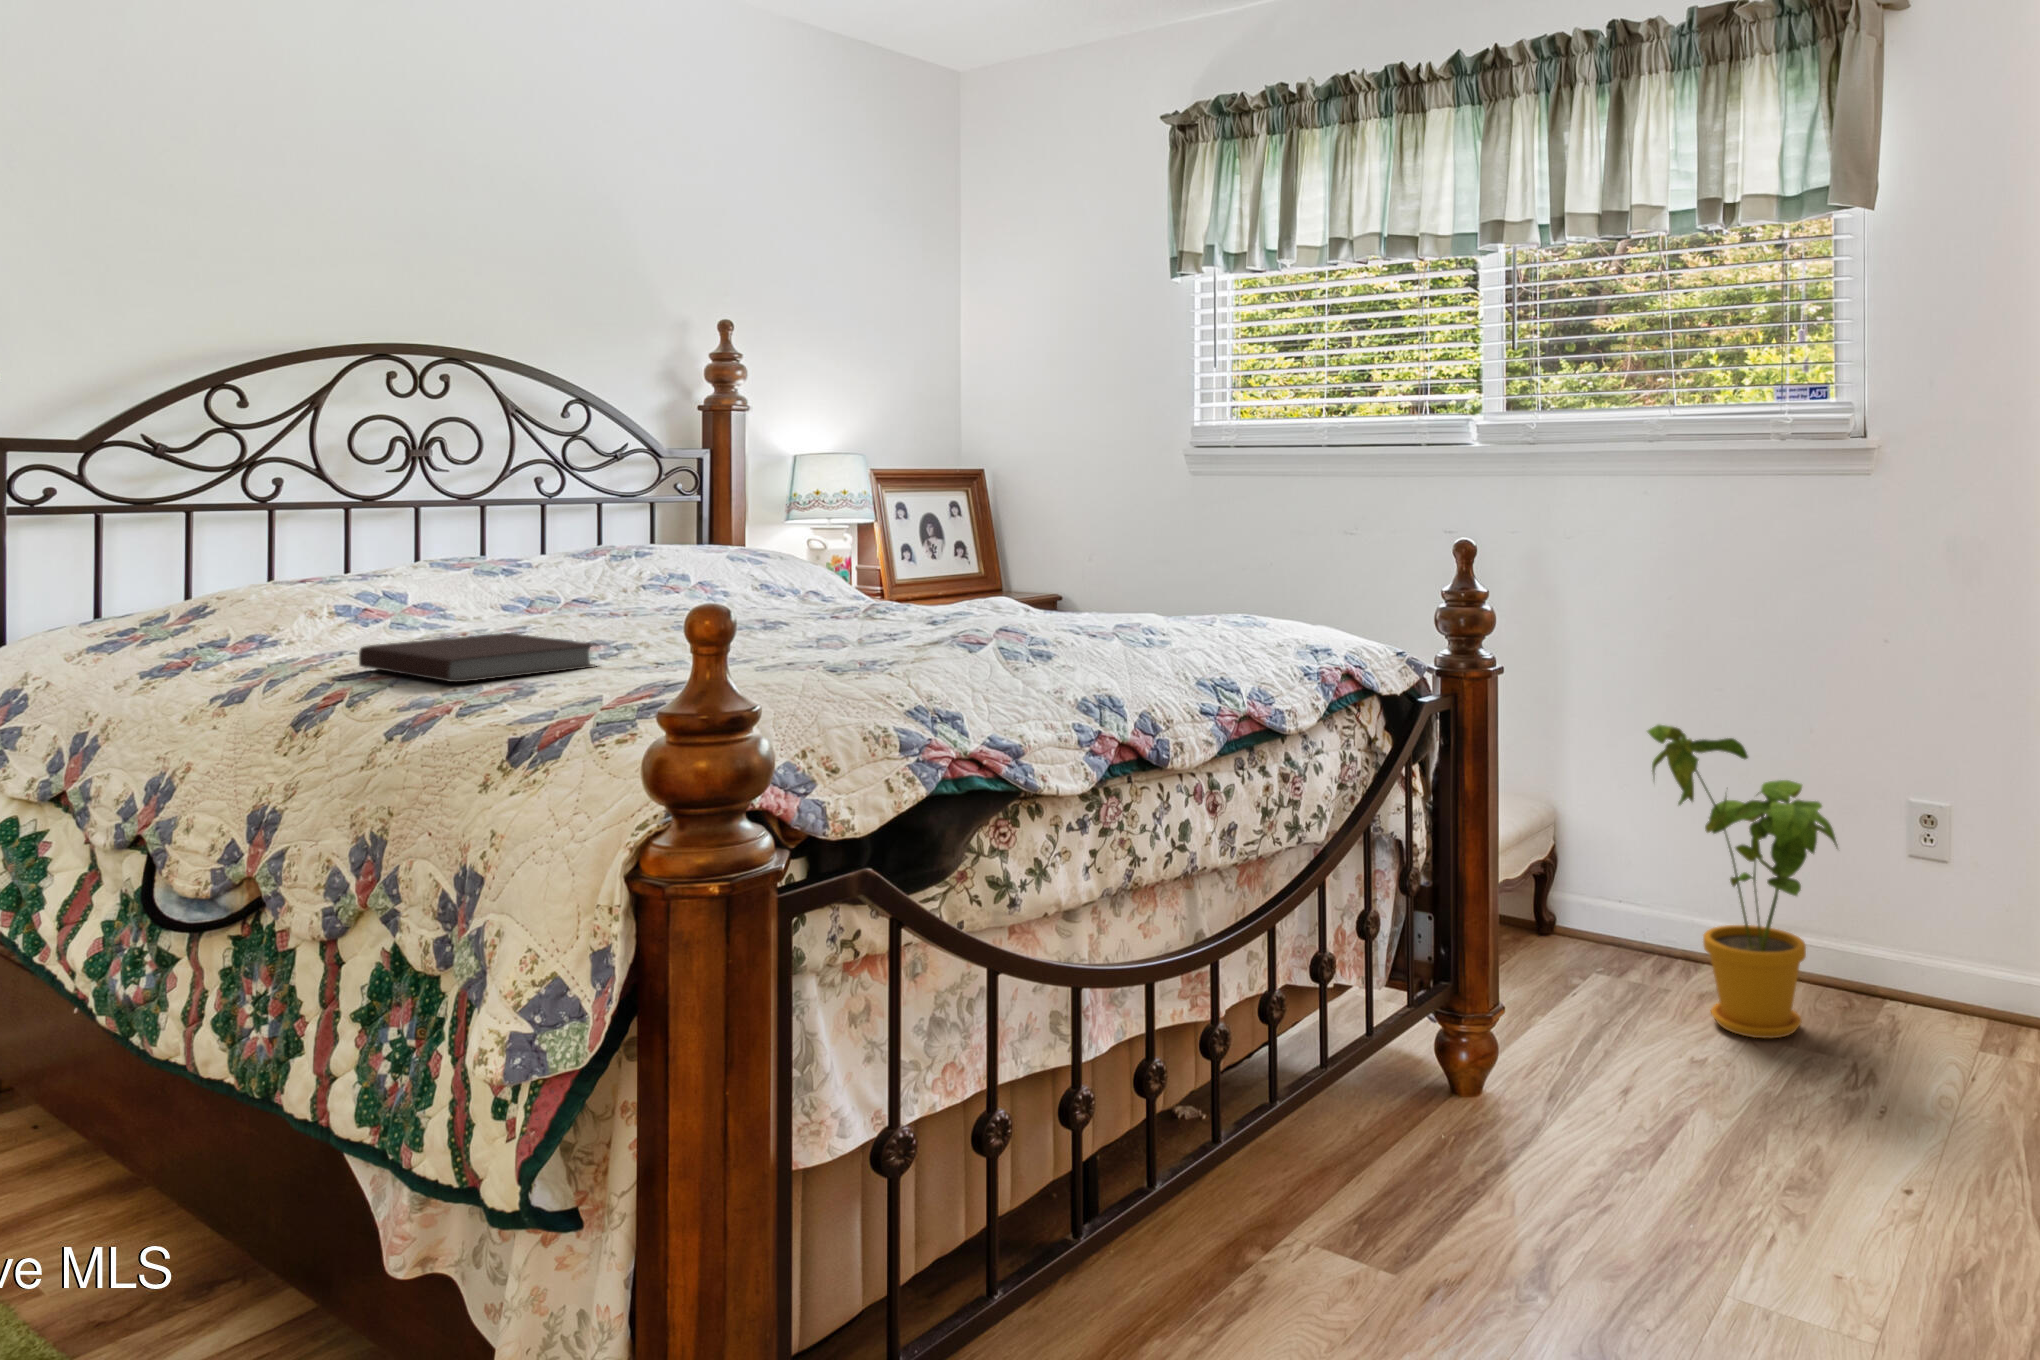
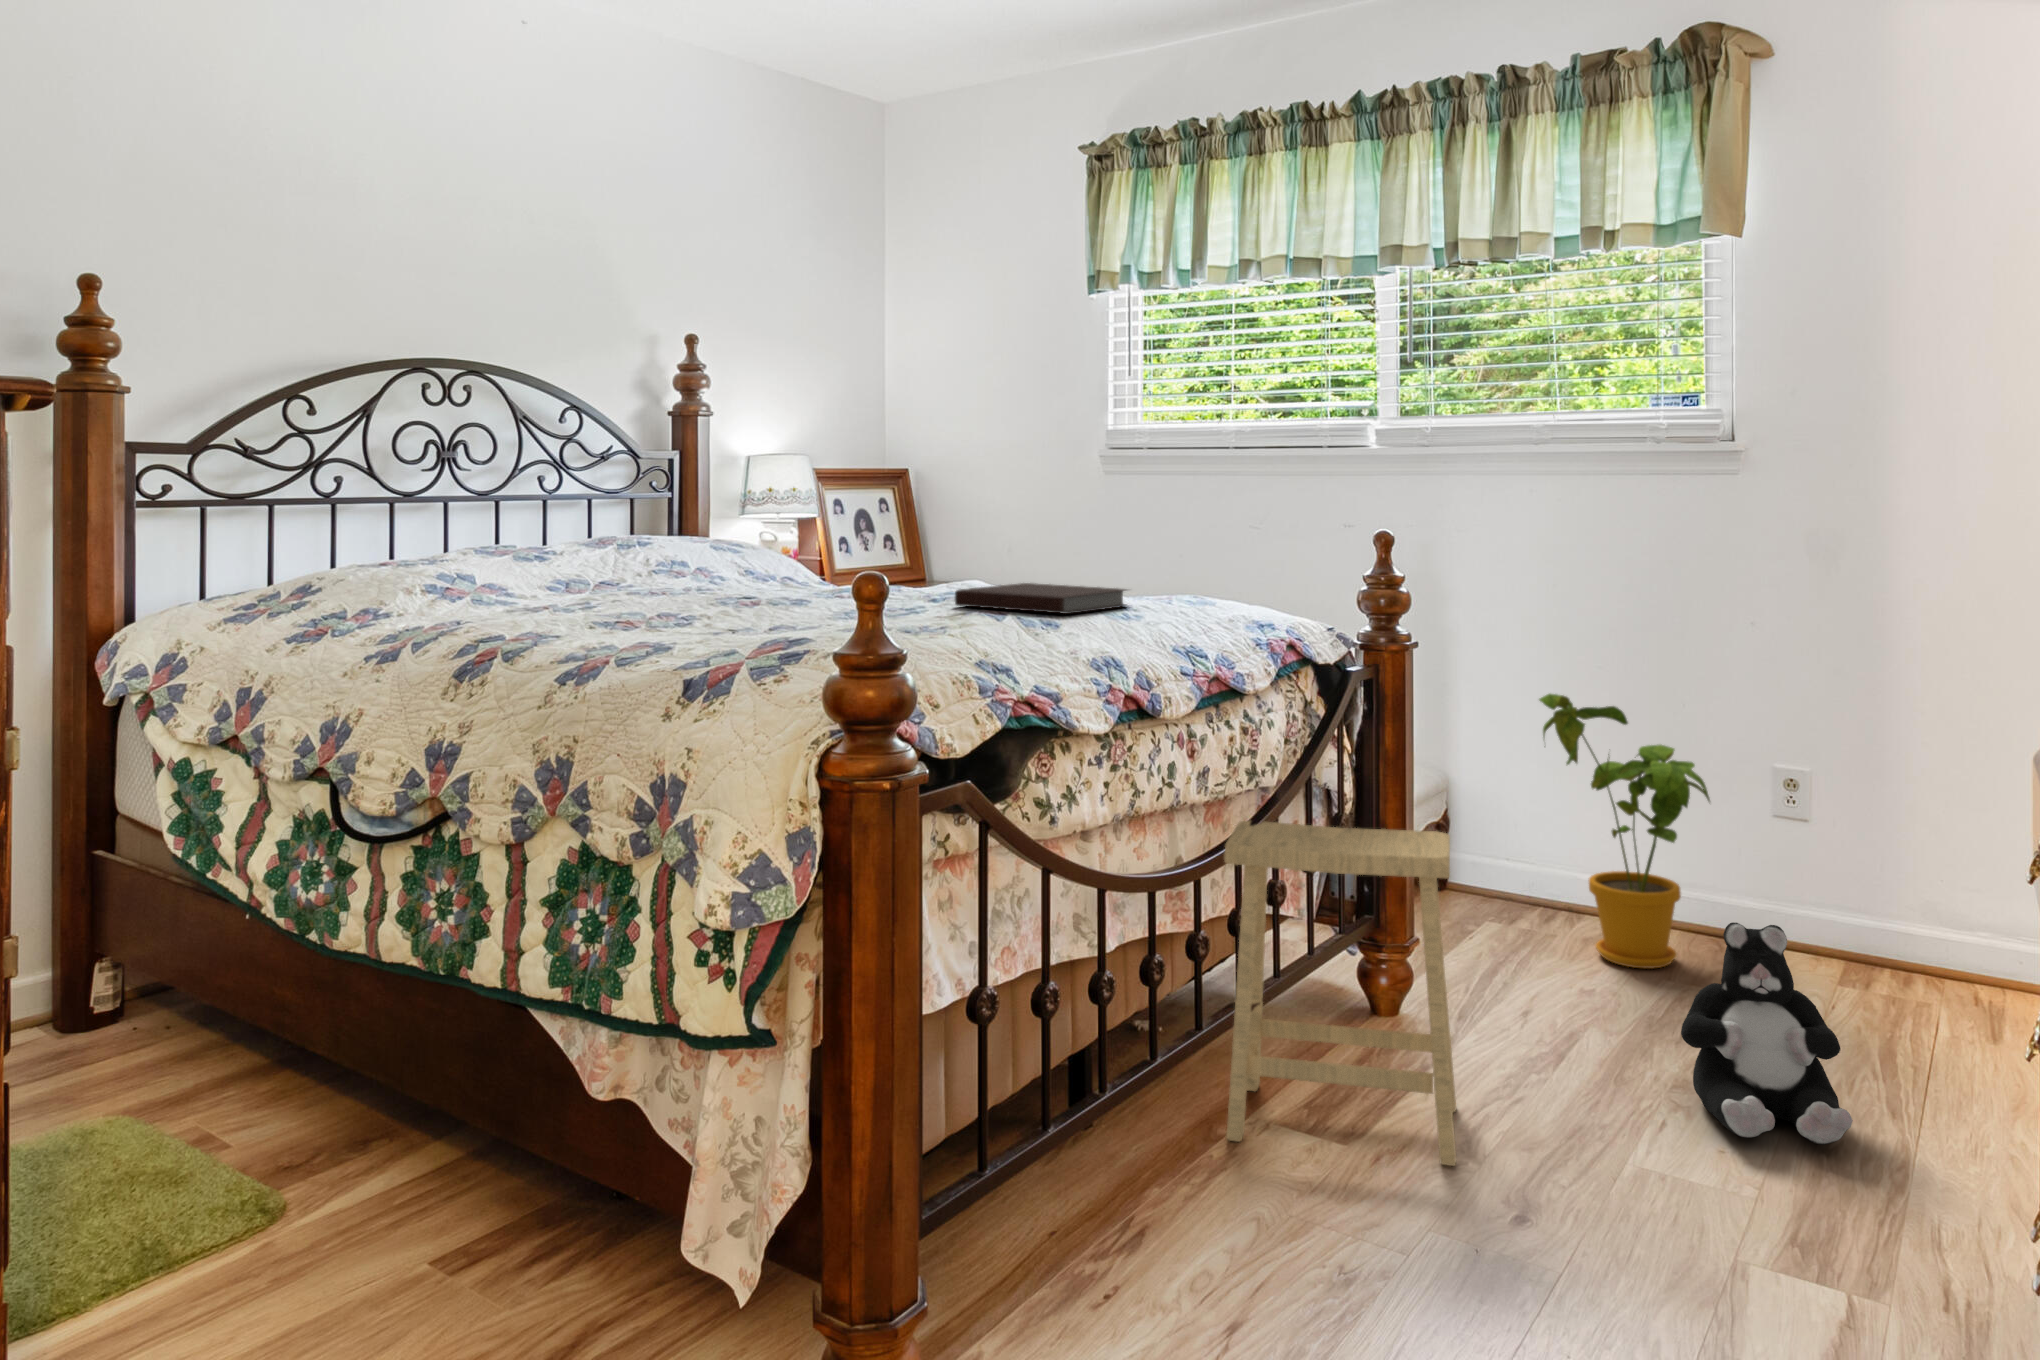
notebook: present [359,633,598,682] -> present [955,583,1128,614]
footstool: none [1247,884,1528,1308] -> present [1224,821,1456,1166]
plush toy: none [1793,1002,1990,1274] -> present [1681,922,1853,1144]

